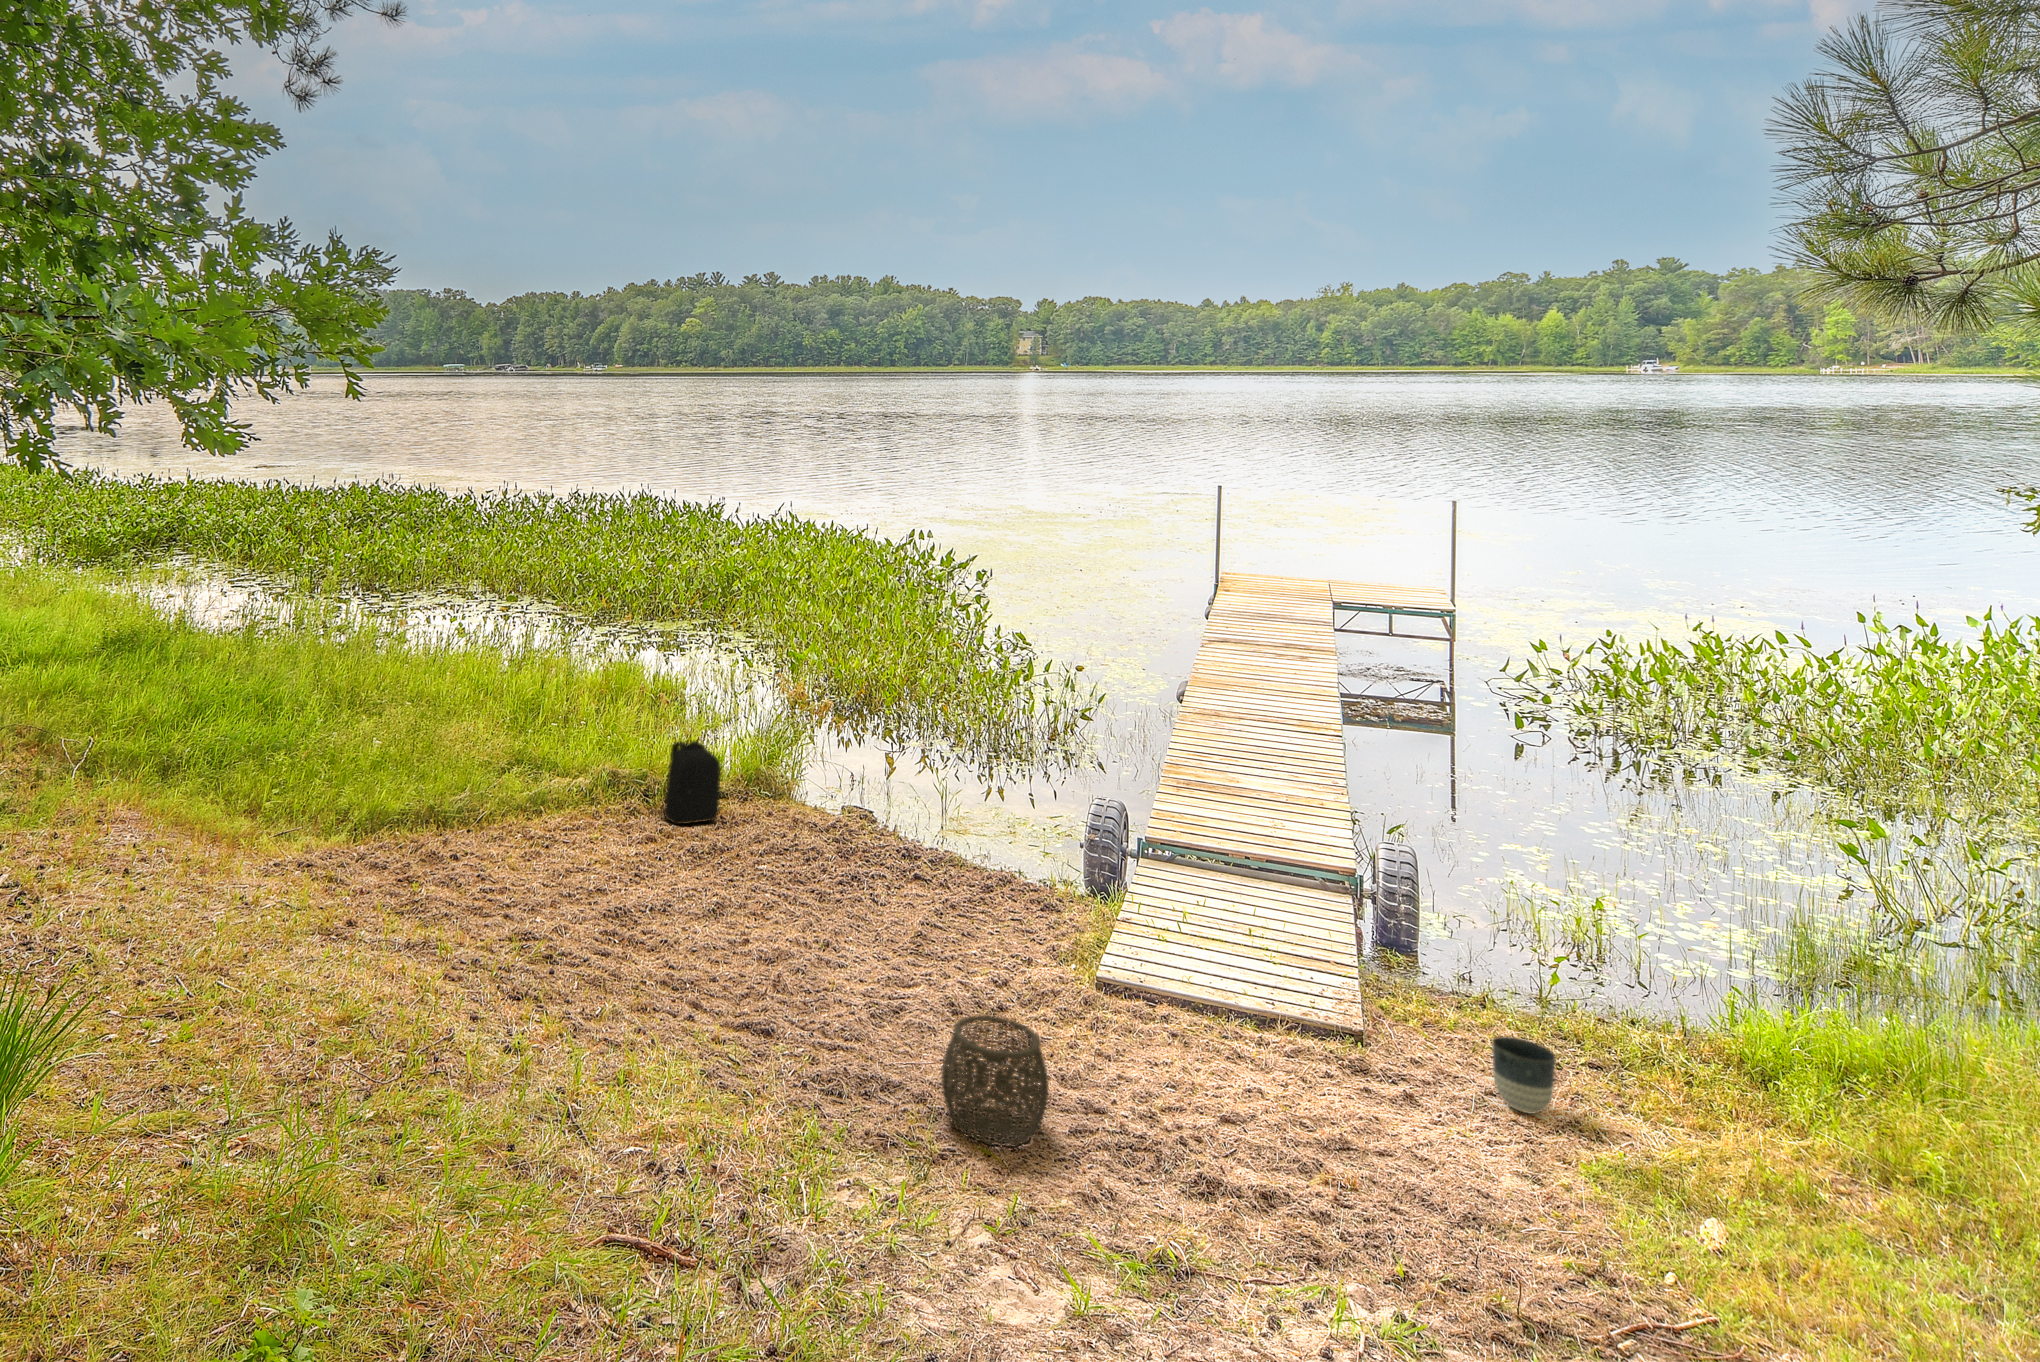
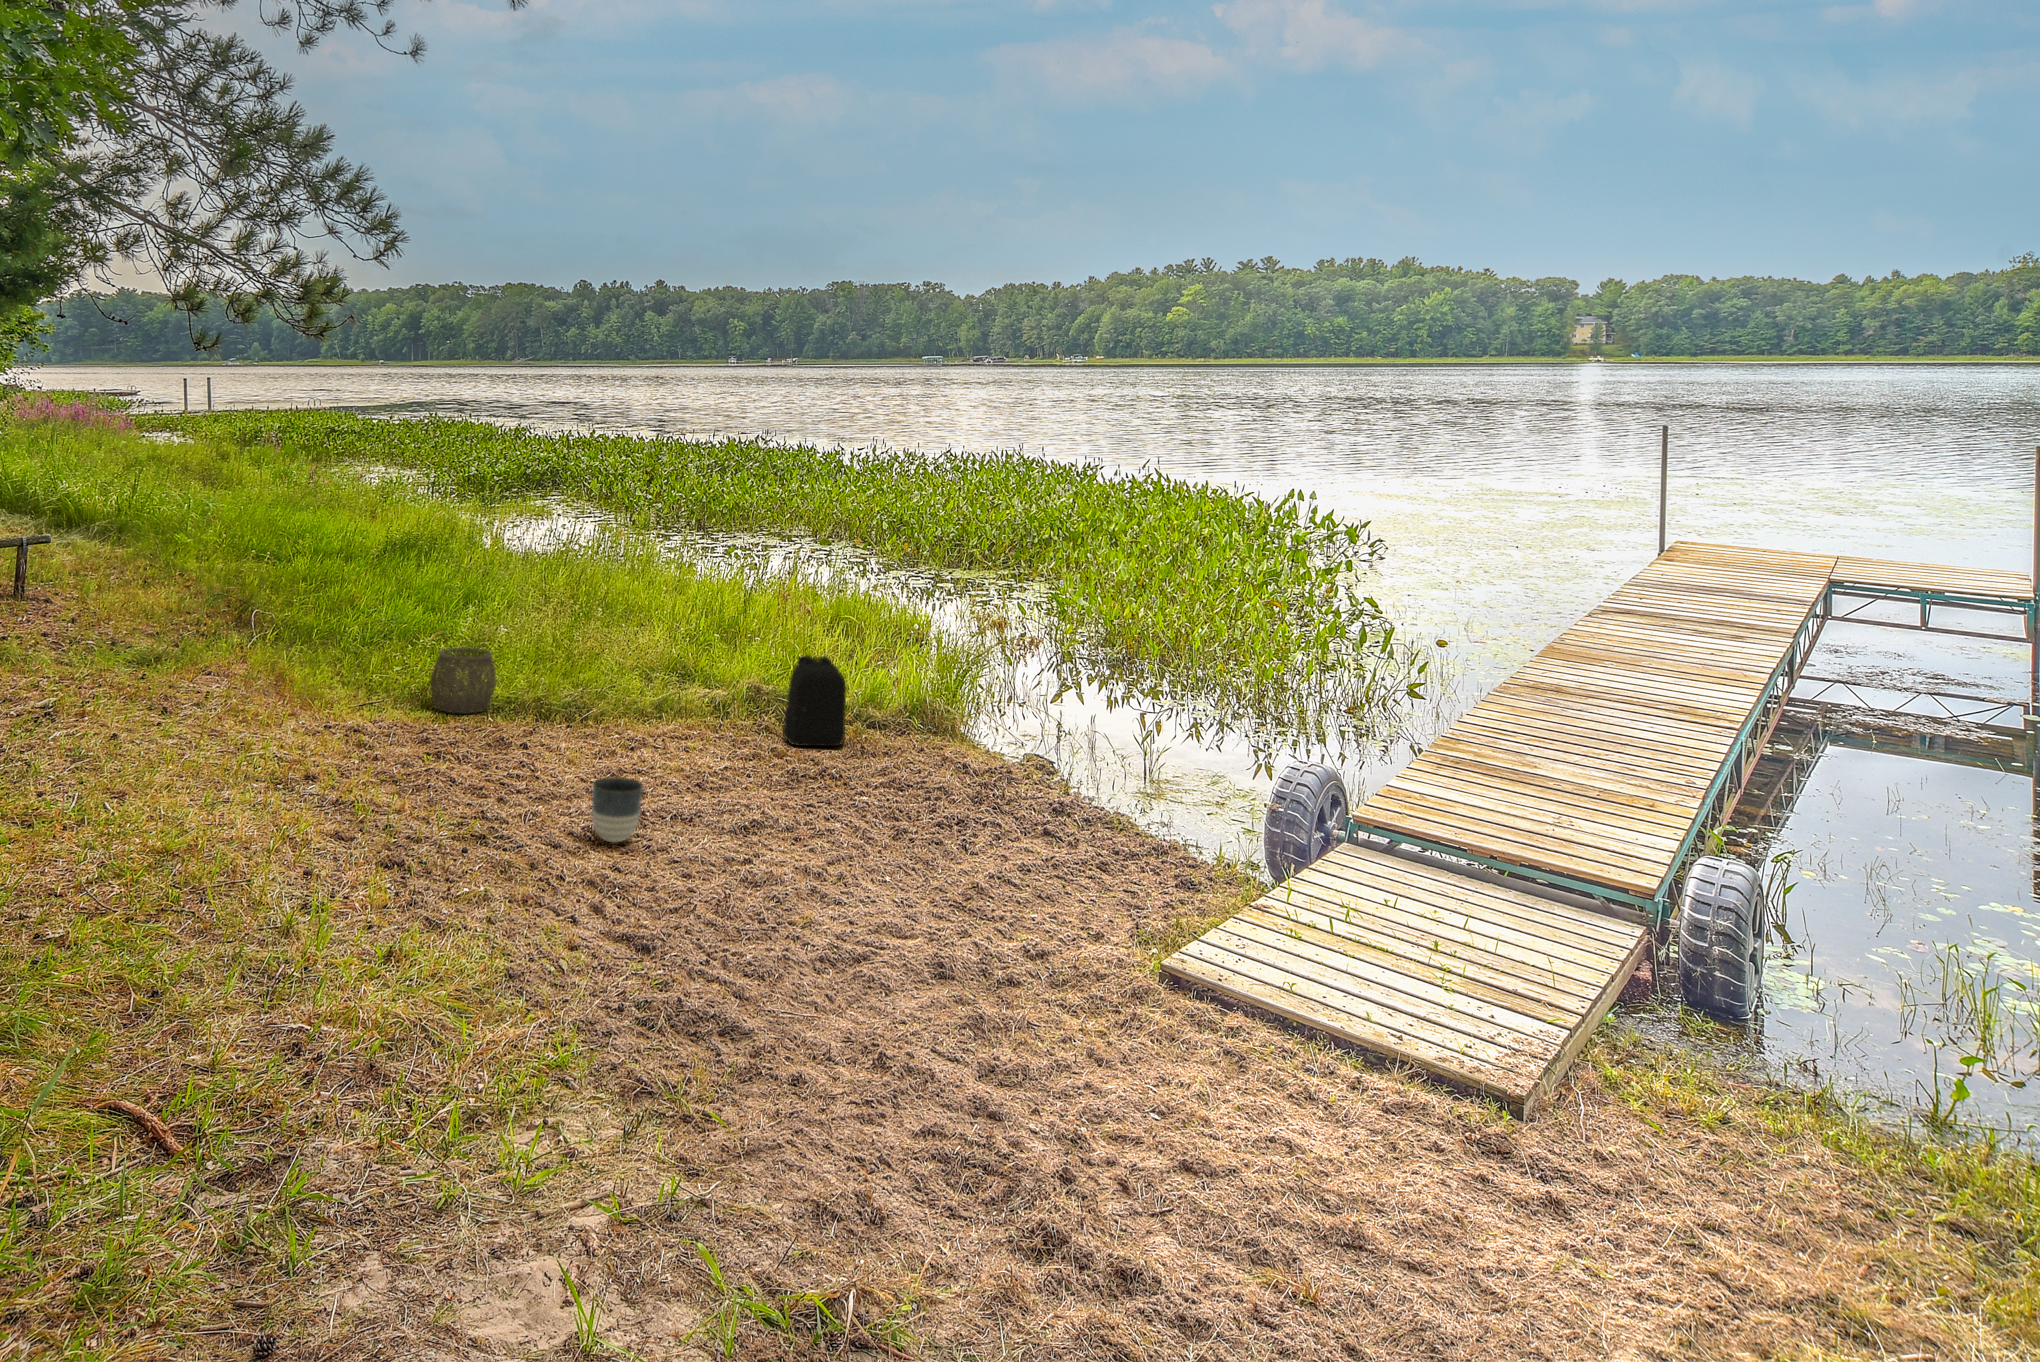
woven basket: present [941,1015,1049,1147] -> present [430,647,496,714]
planter: present [1492,1036,1556,1114] -> present [592,777,643,843]

